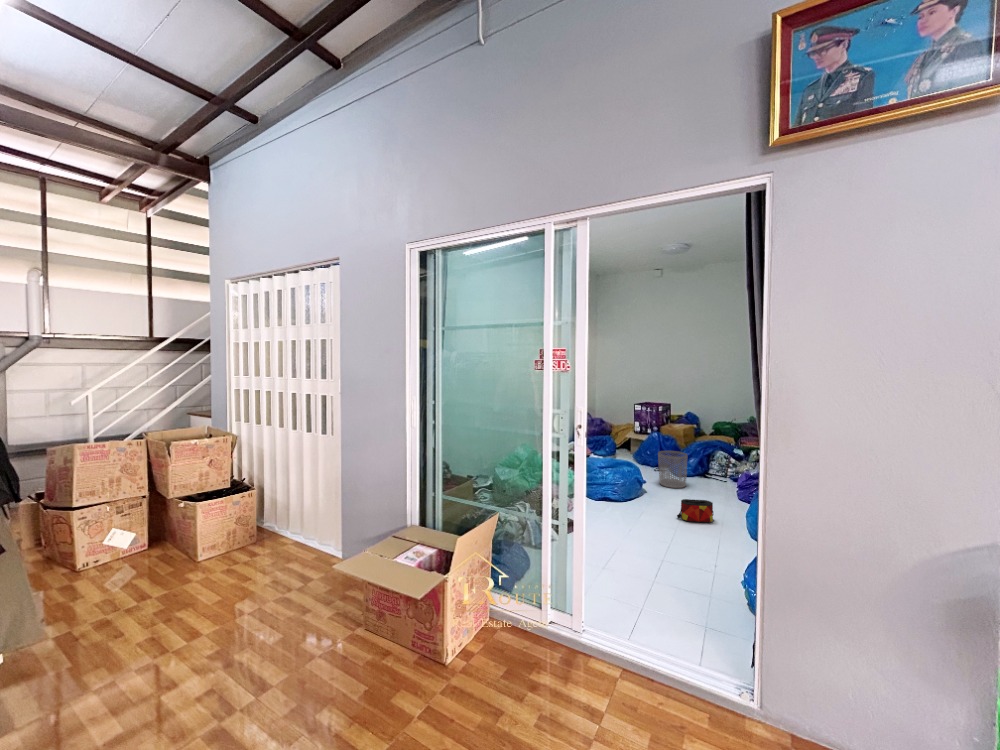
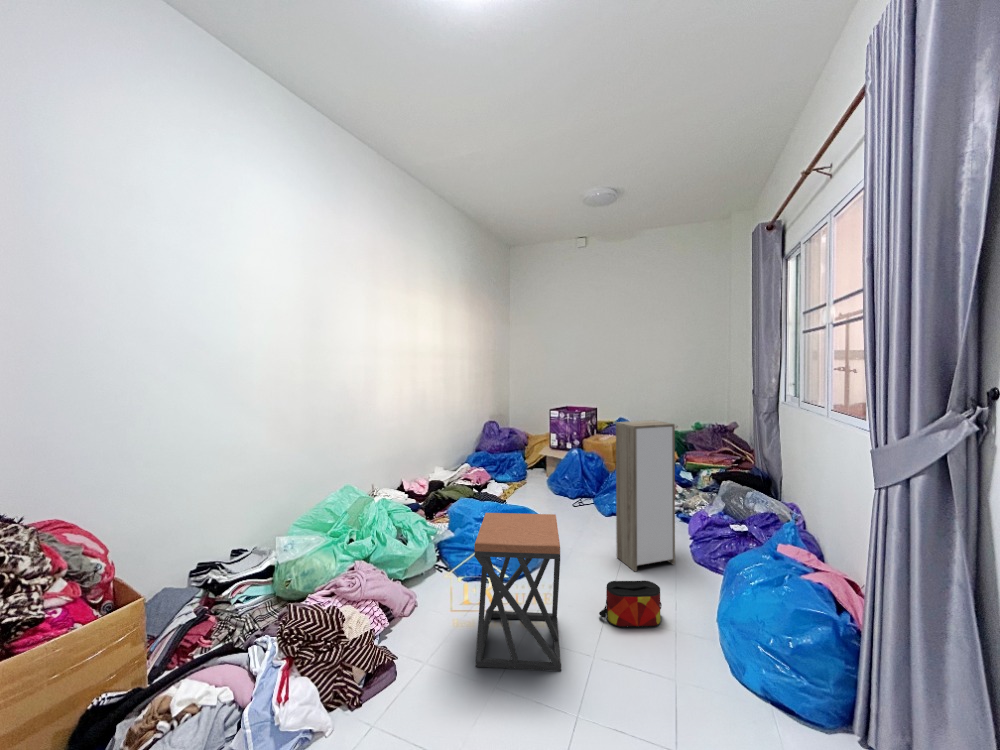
storage cabinet: none [687,412,726,503] -> present [616,420,675,571]
waste bin: present [658,451,687,488] -> none [576,479,618,539]
stool: none [612,458,658,533] -> present [474,513,561,671]

